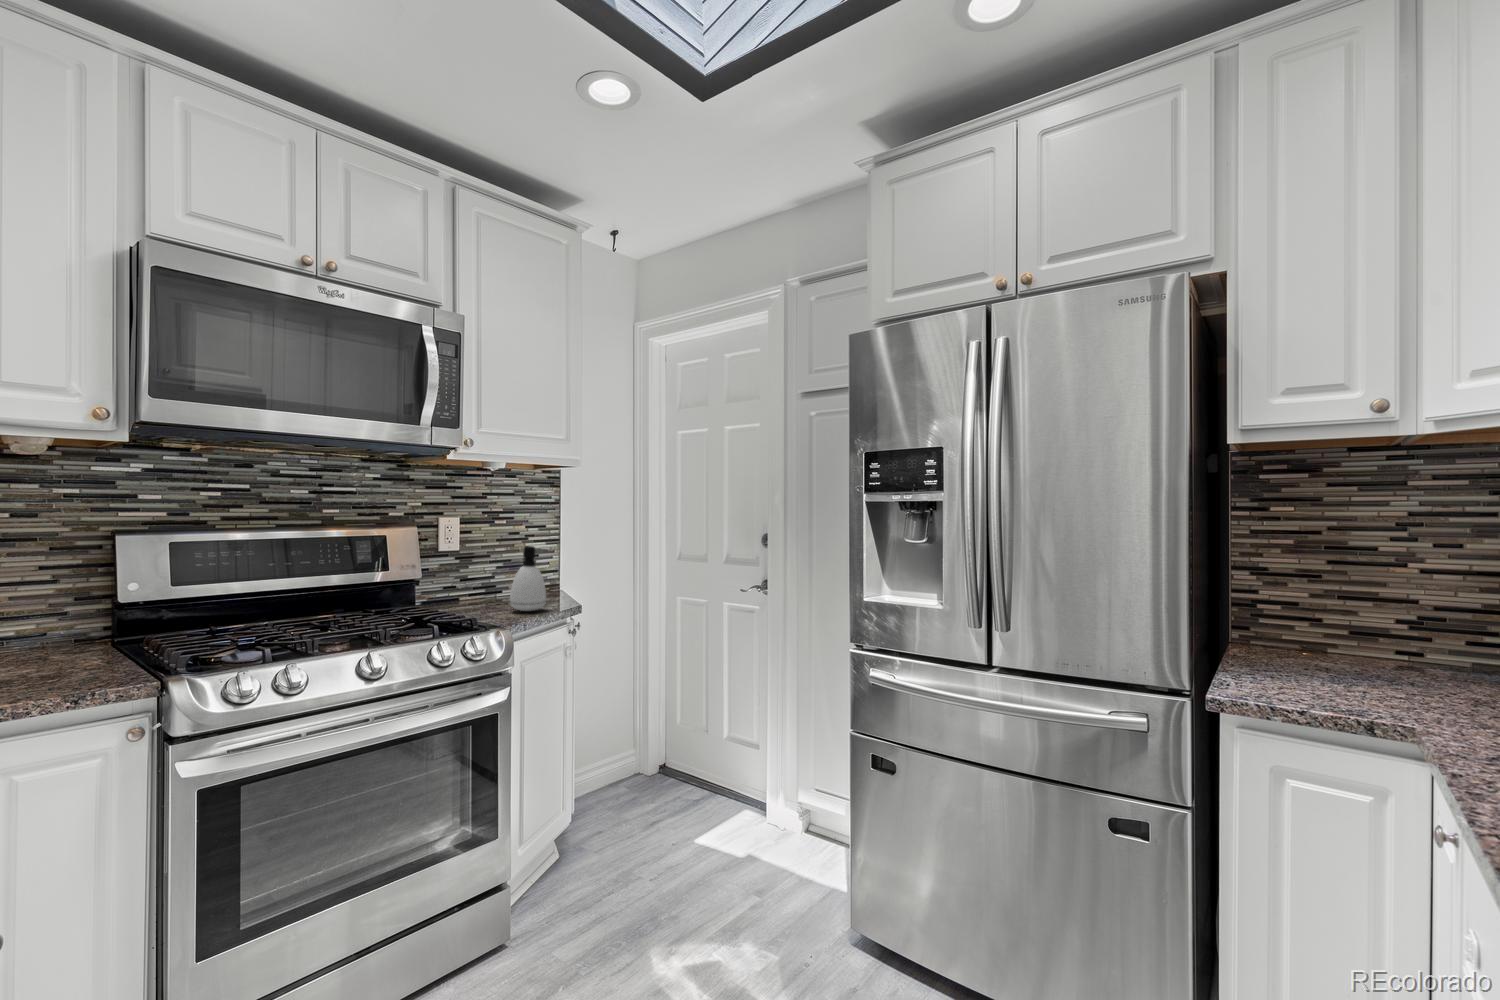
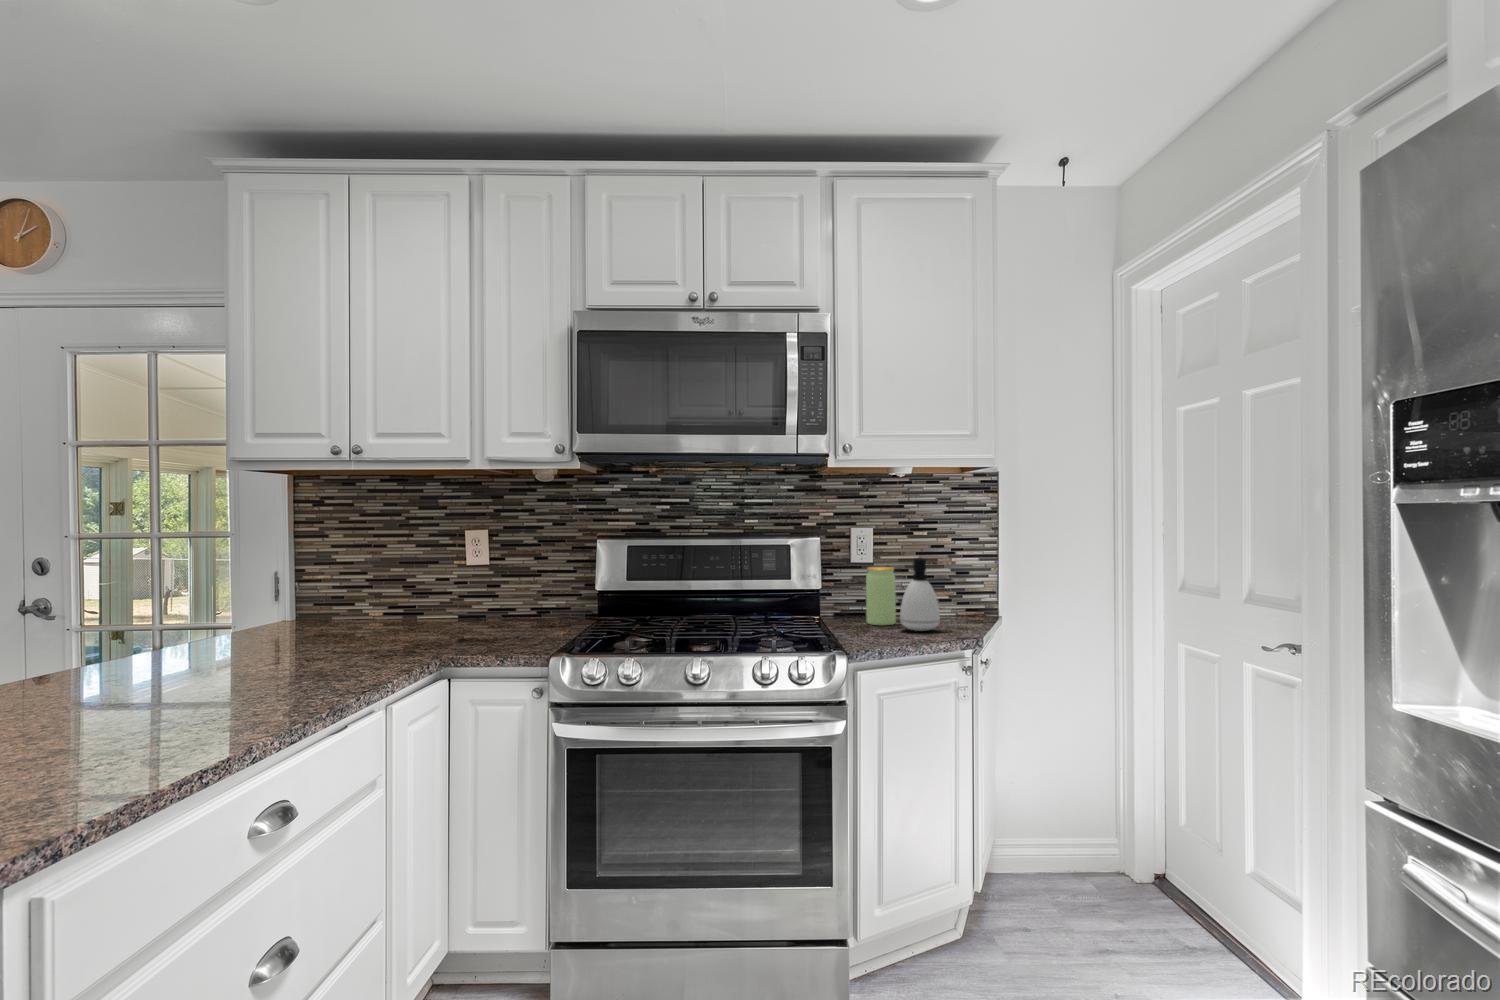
jar: none [463,554,493,610] -> present [866,567,896,625]

